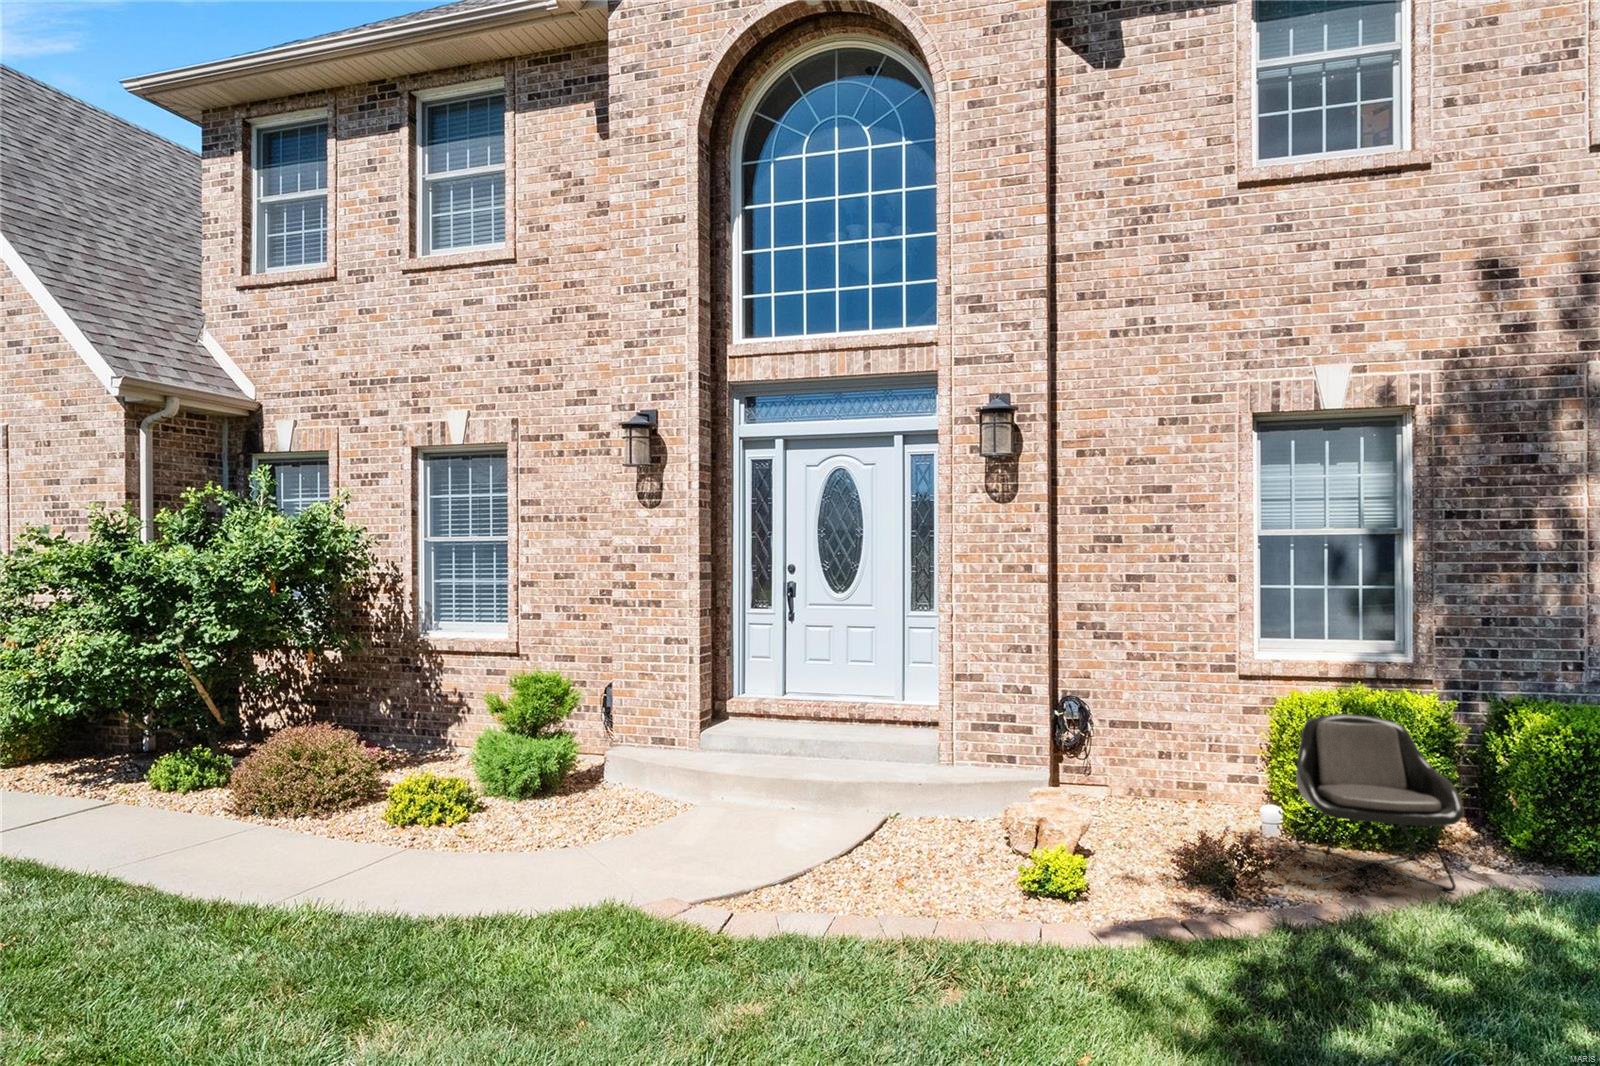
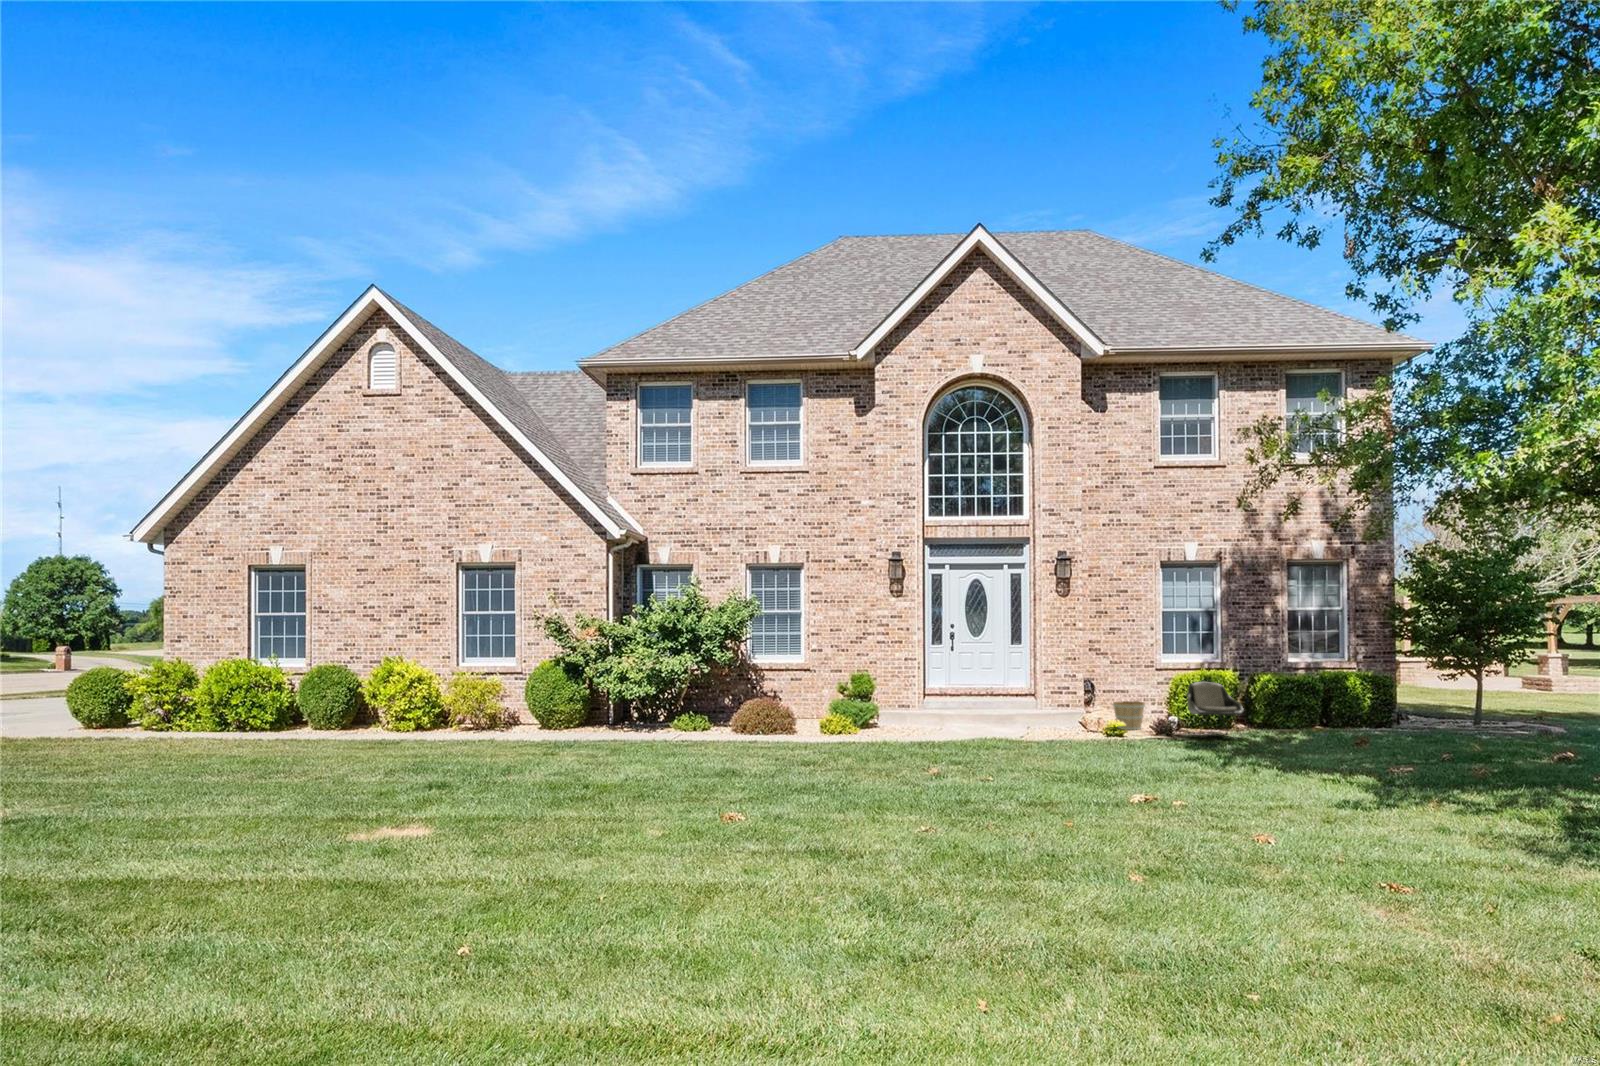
wooden bucket: none [1119,744,1200,821] -> present [1113,701,1145,730]

